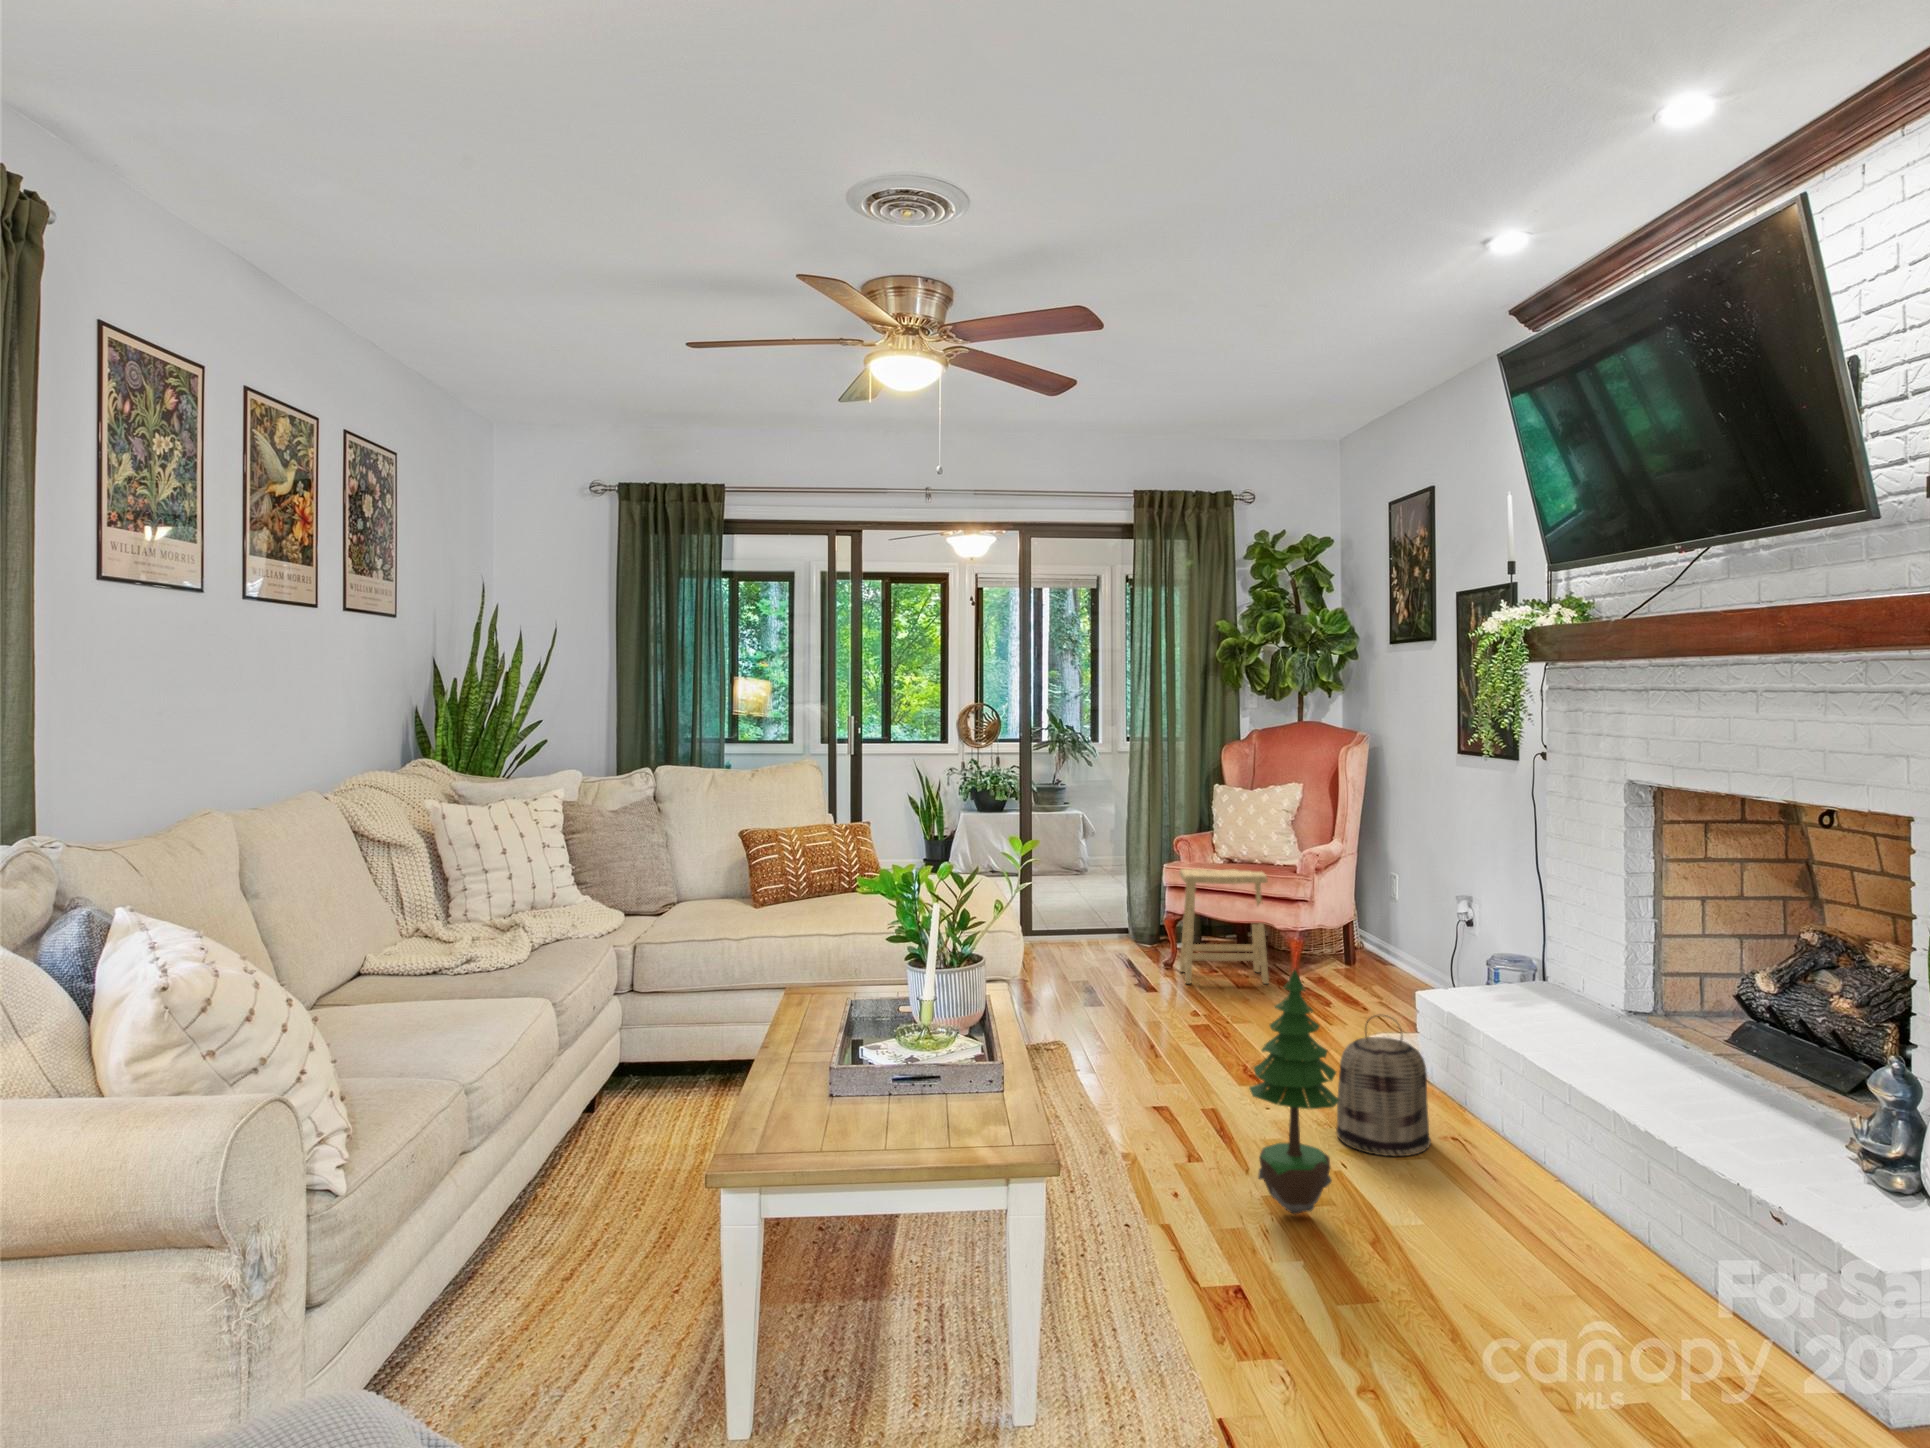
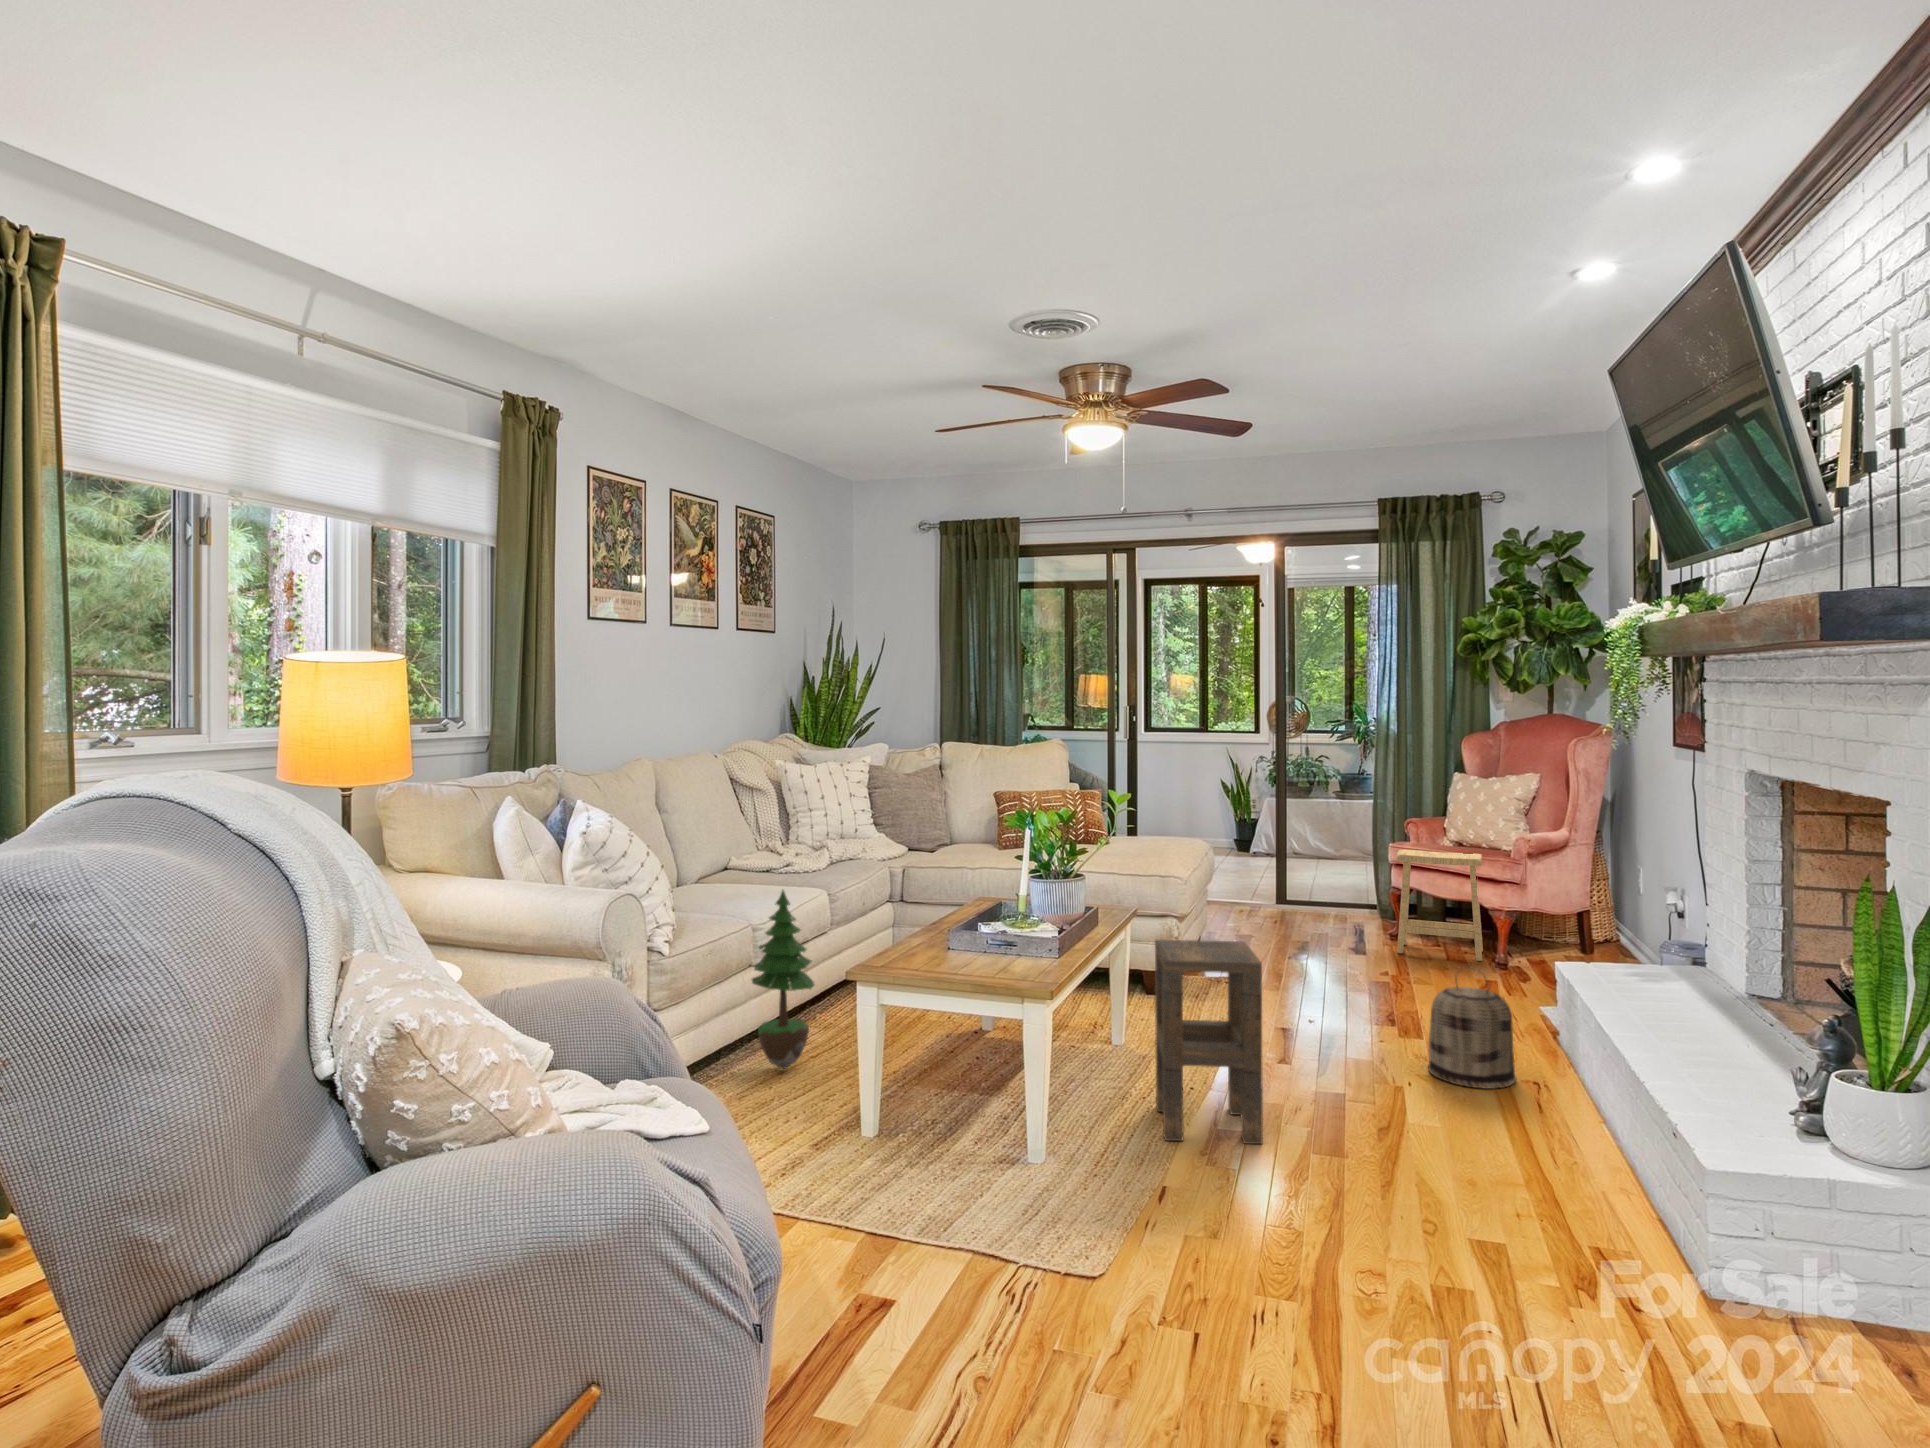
potted tree: present [1250,969,1339,1214] -> present [752,891,814,1069]
side table: none [1097,1026,1263,1323] -> present [1155,940,1263,1144]

